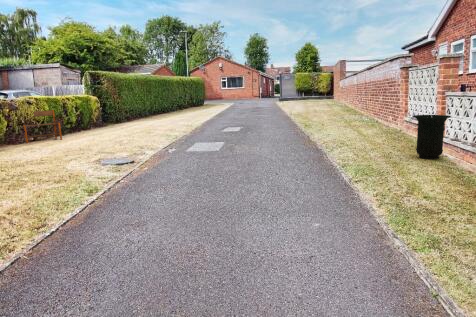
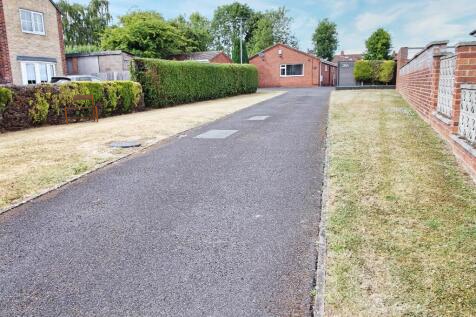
trash can: present [413,115,451,159] -> none [415,108,457,156]

